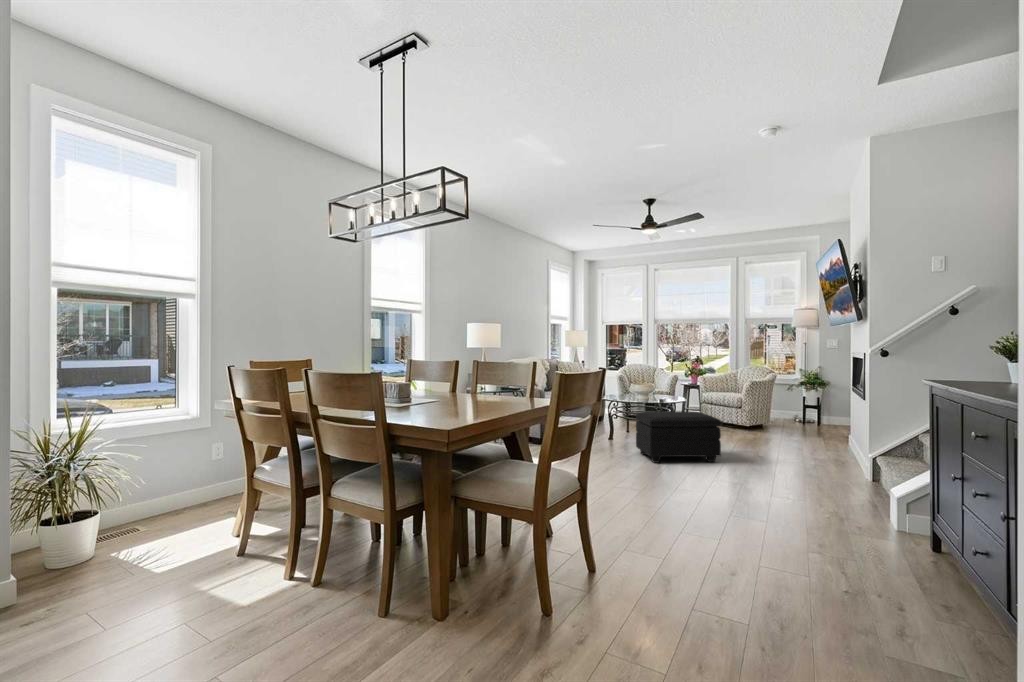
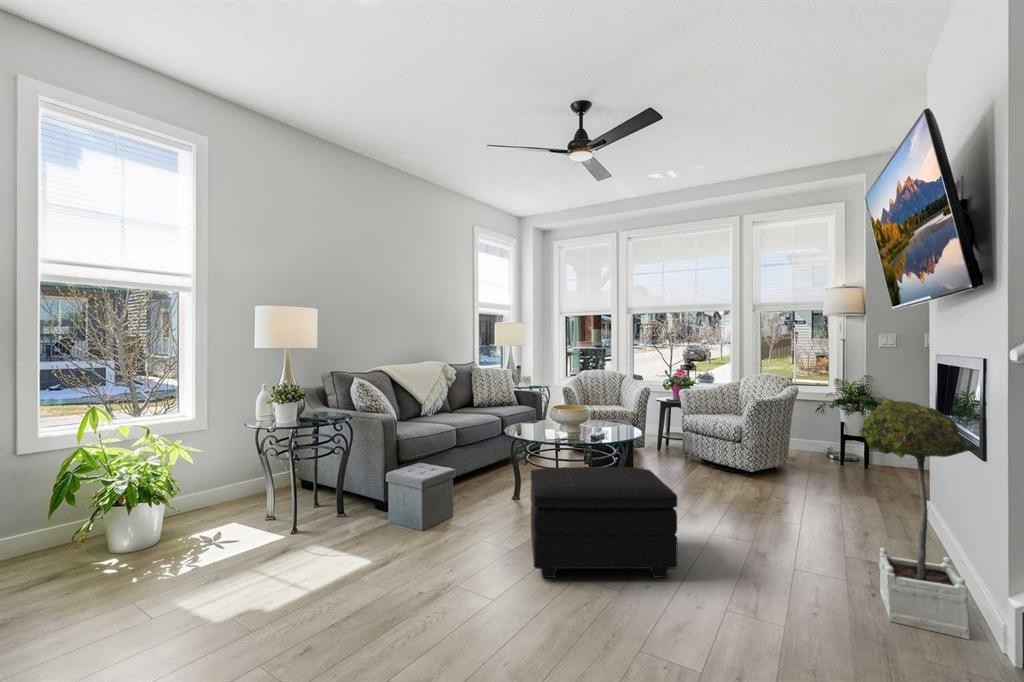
potted tree: none [808,370,858,474] -> present [859,396,977,639]

